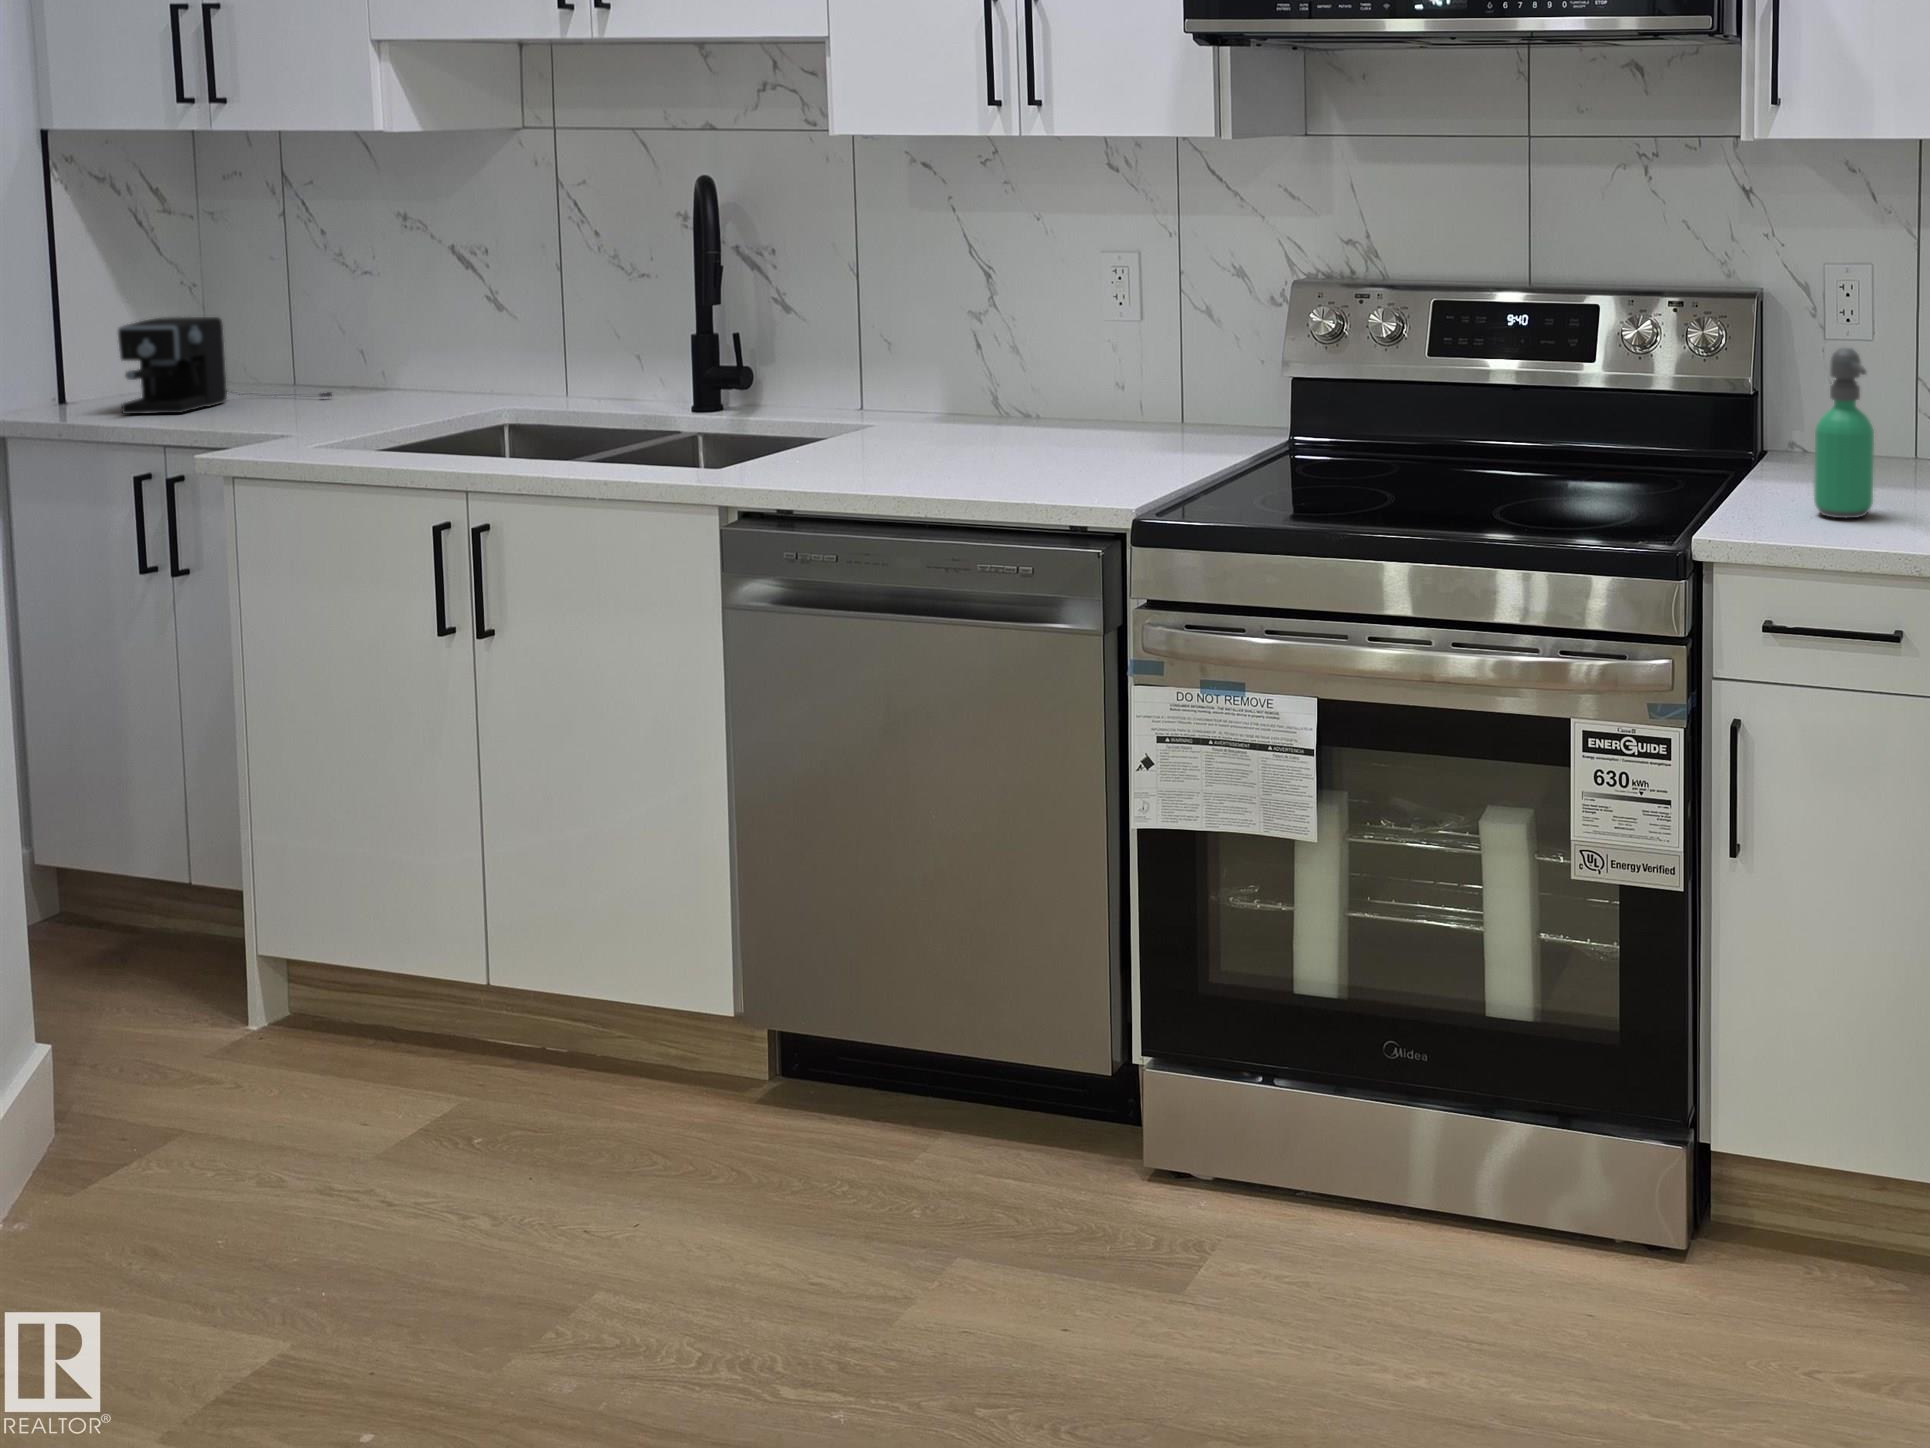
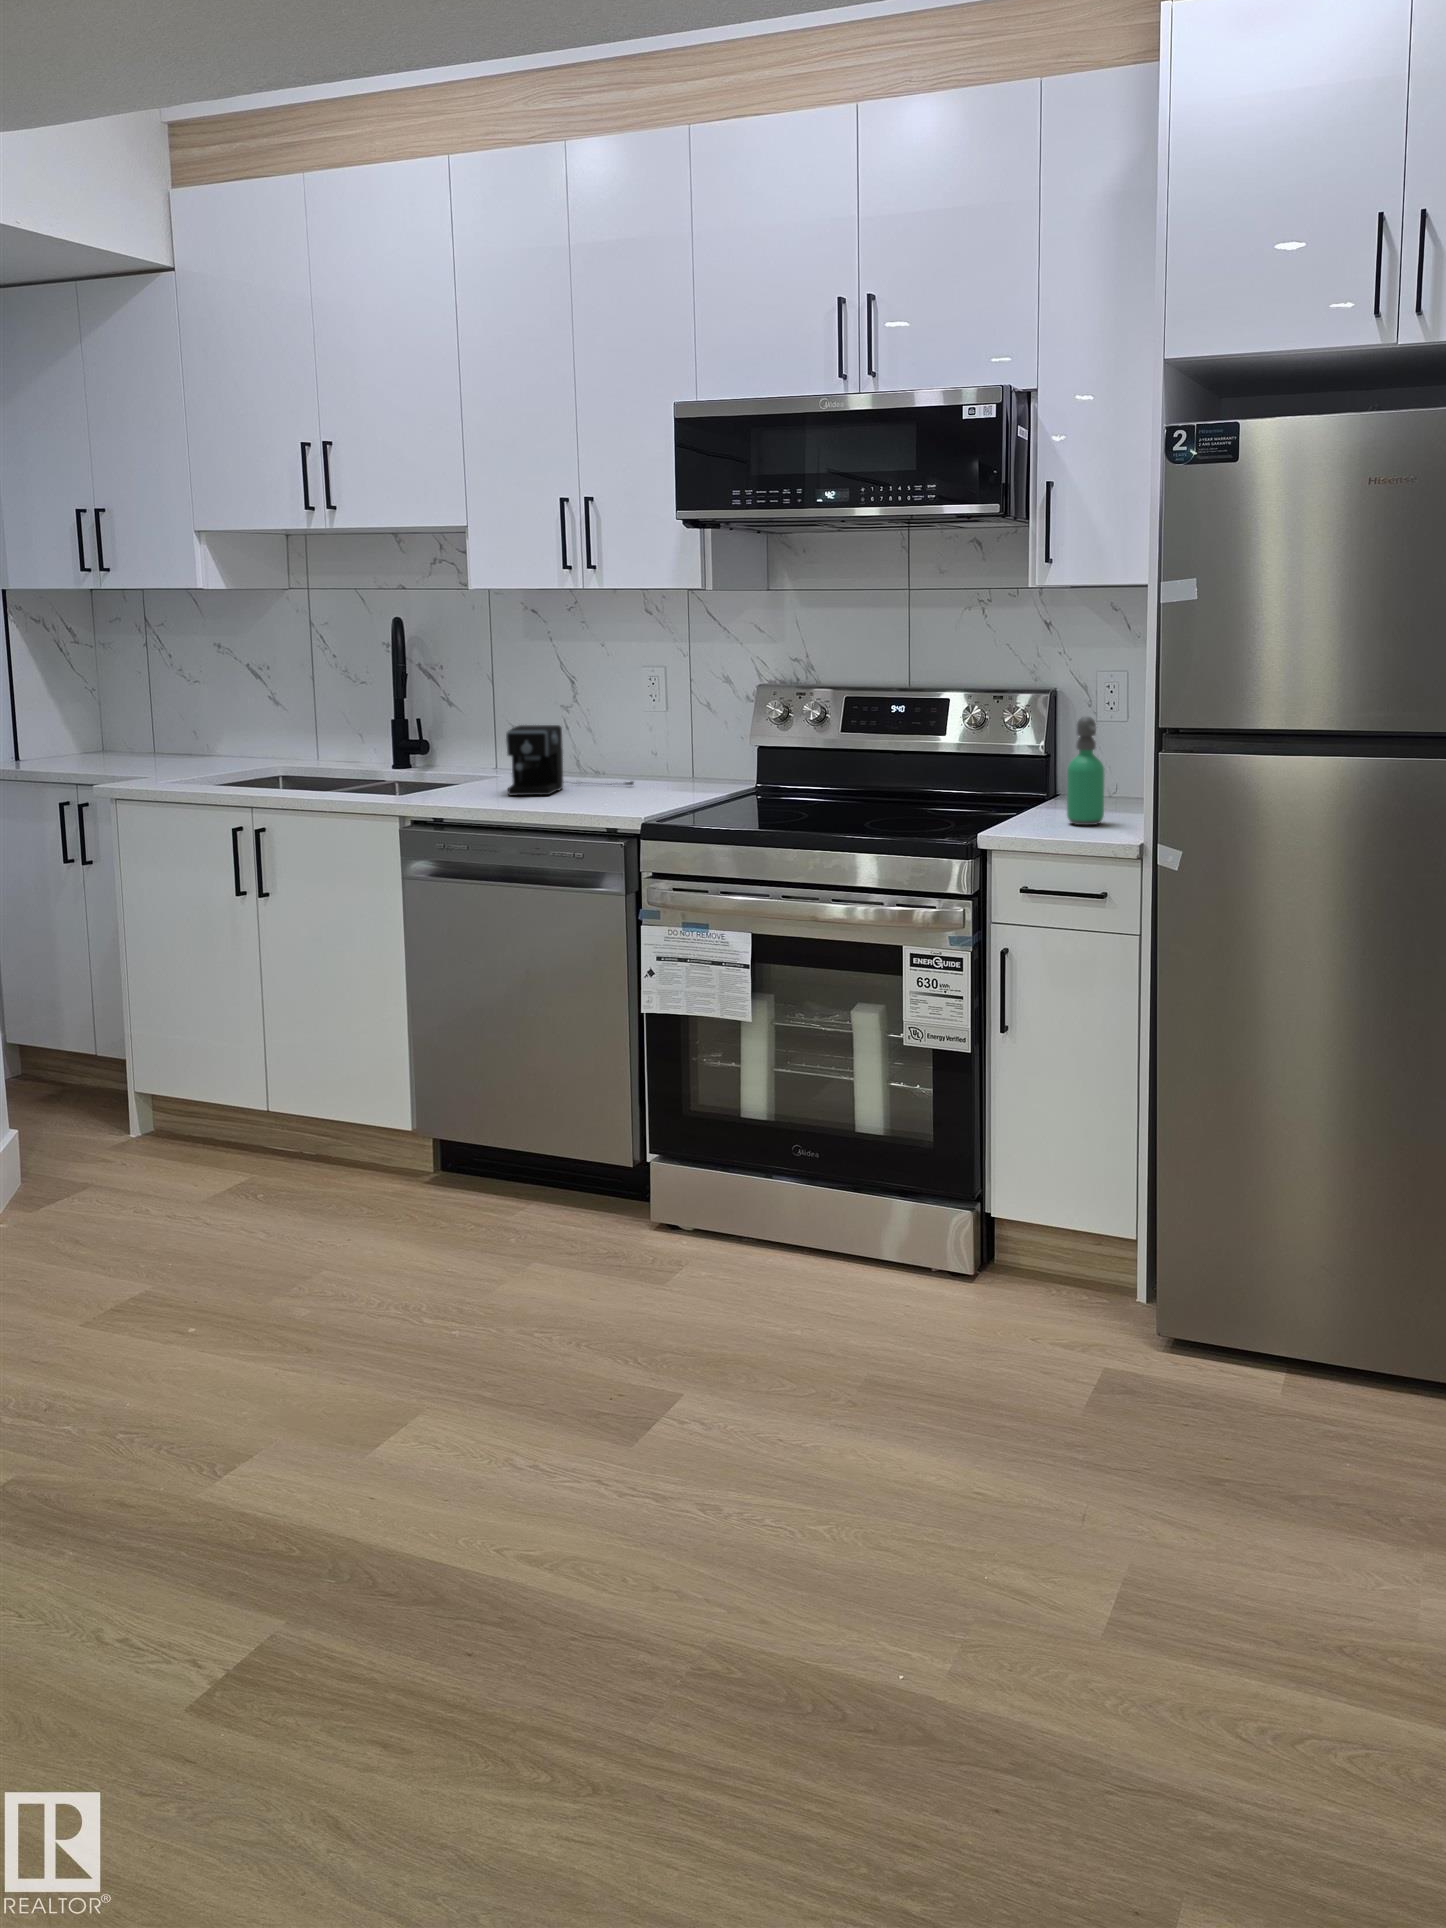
coffee maker: present [118,317,332,414] -> present [506,725,633,795]

